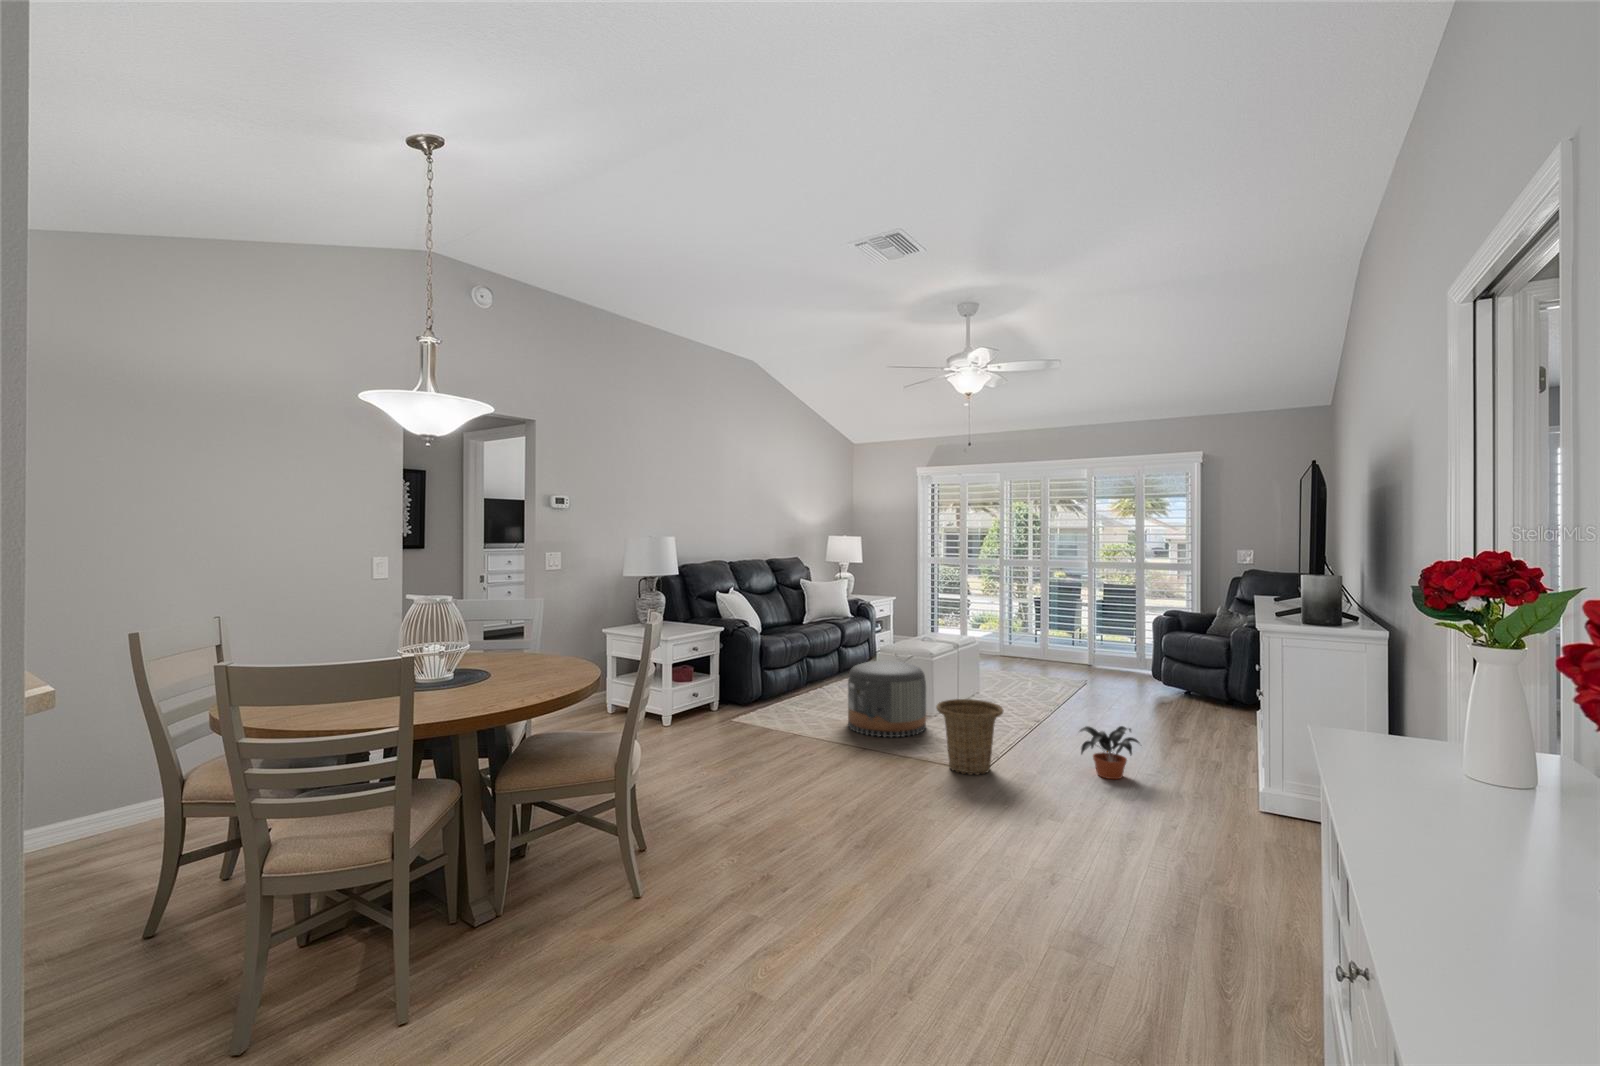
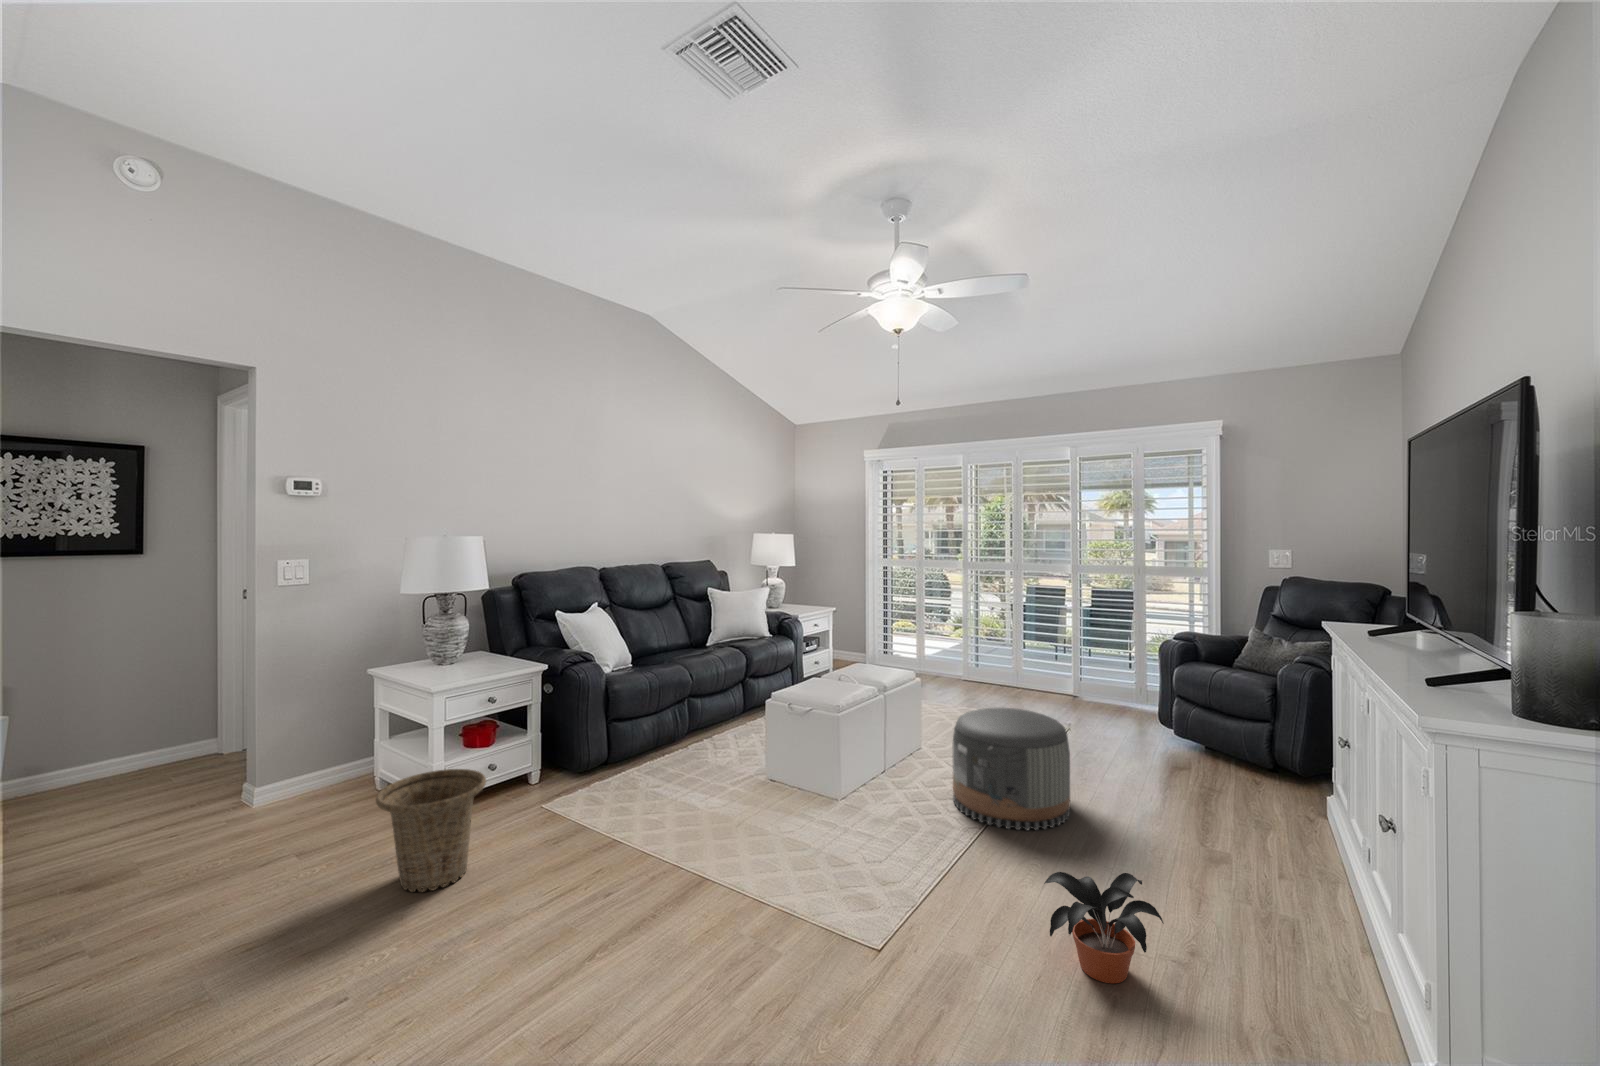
pouf: present [848,661,926,737] -> present [952,708,1070,830]
basket: present [936,699,1003,775] -> present [376,769,486,892]

